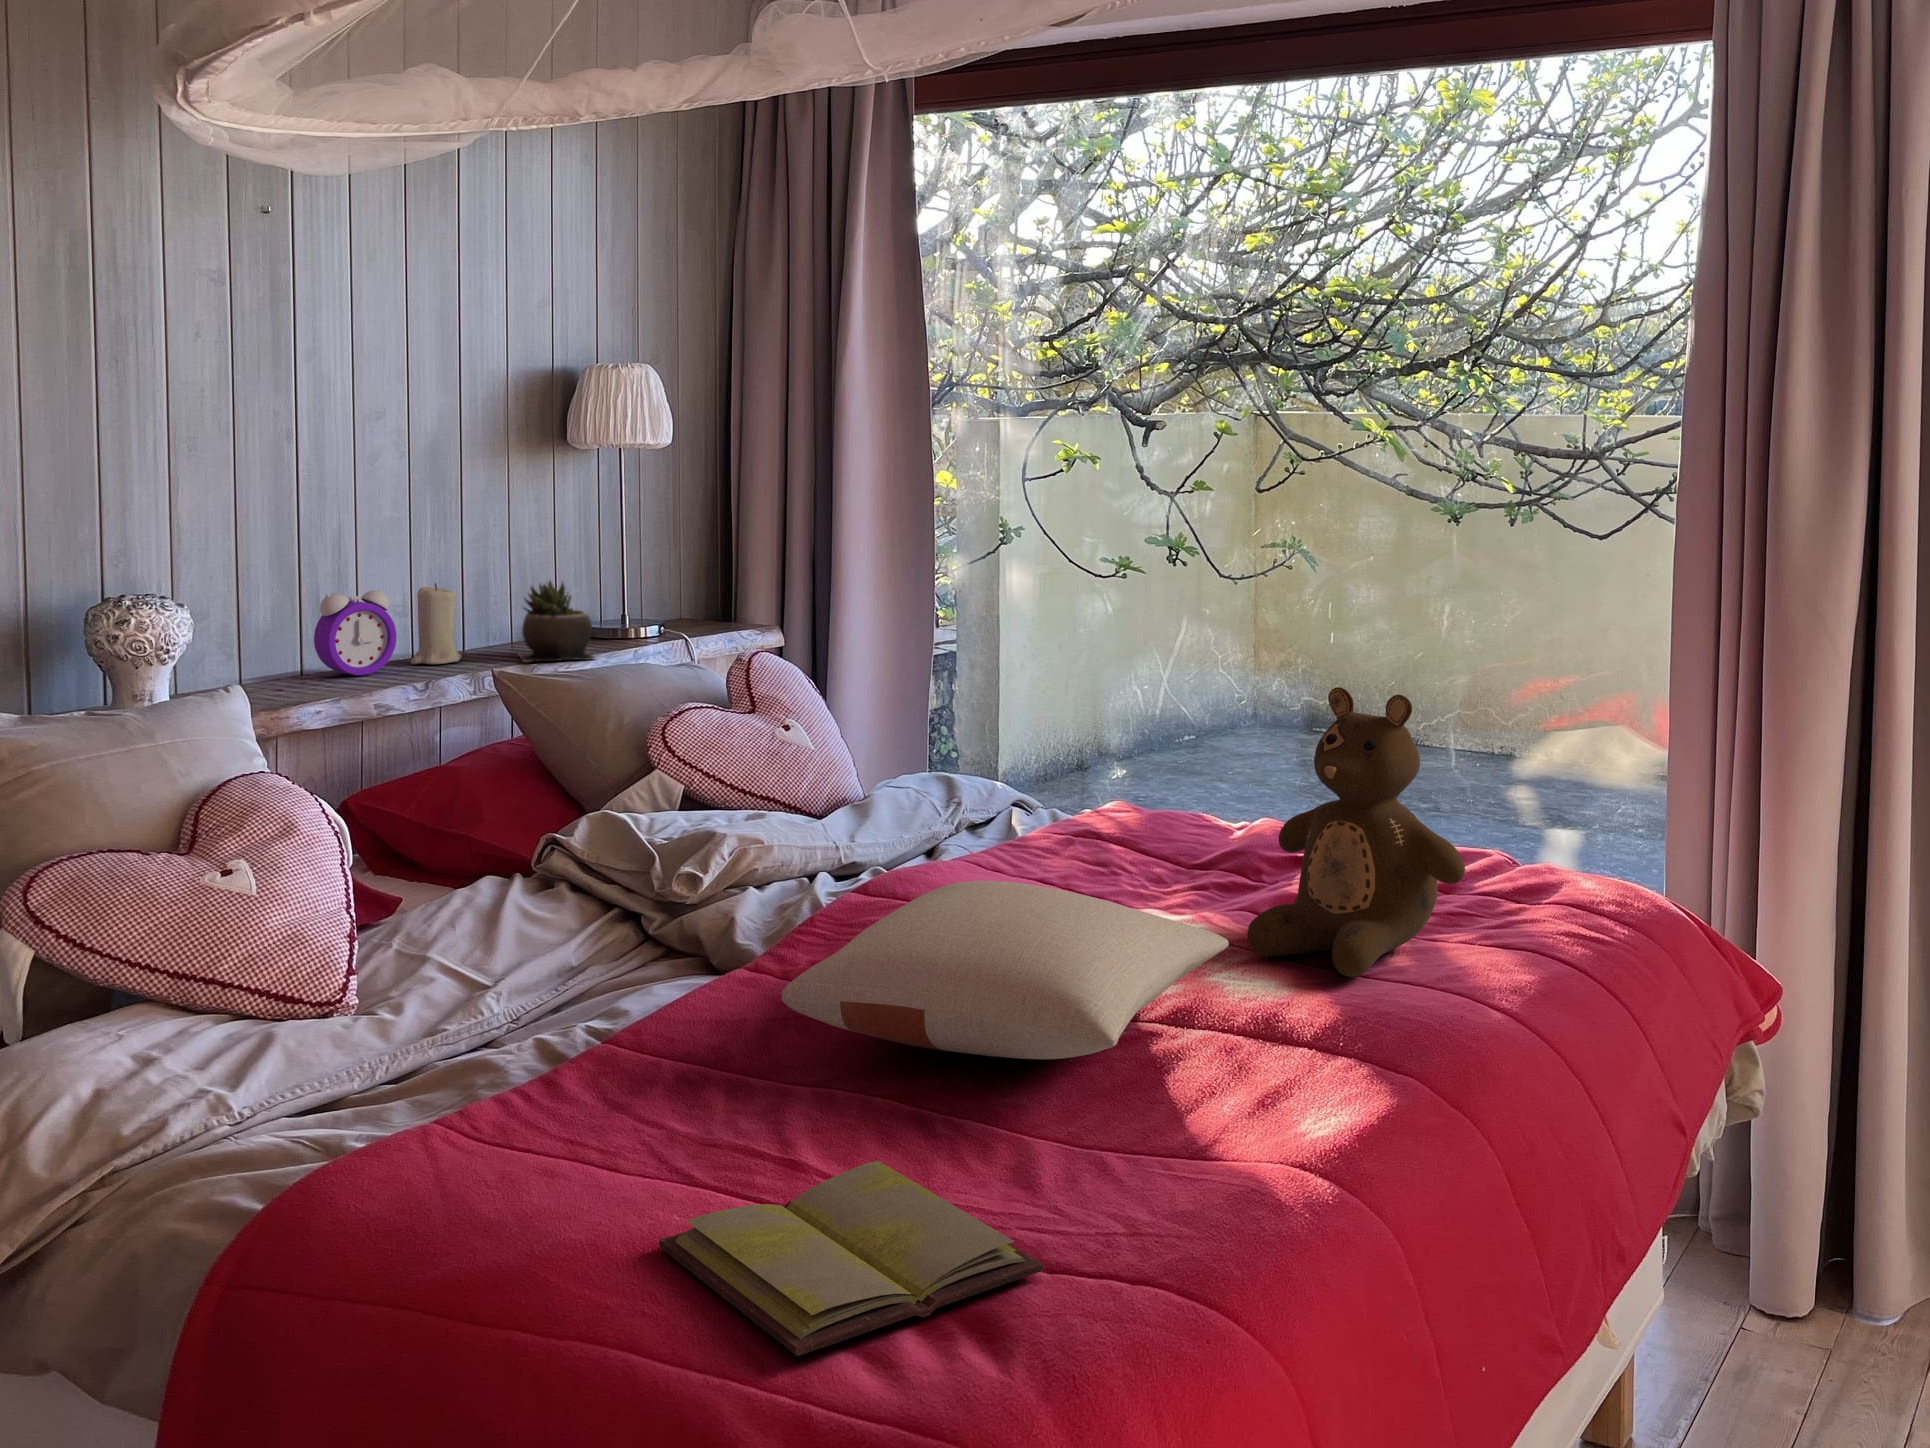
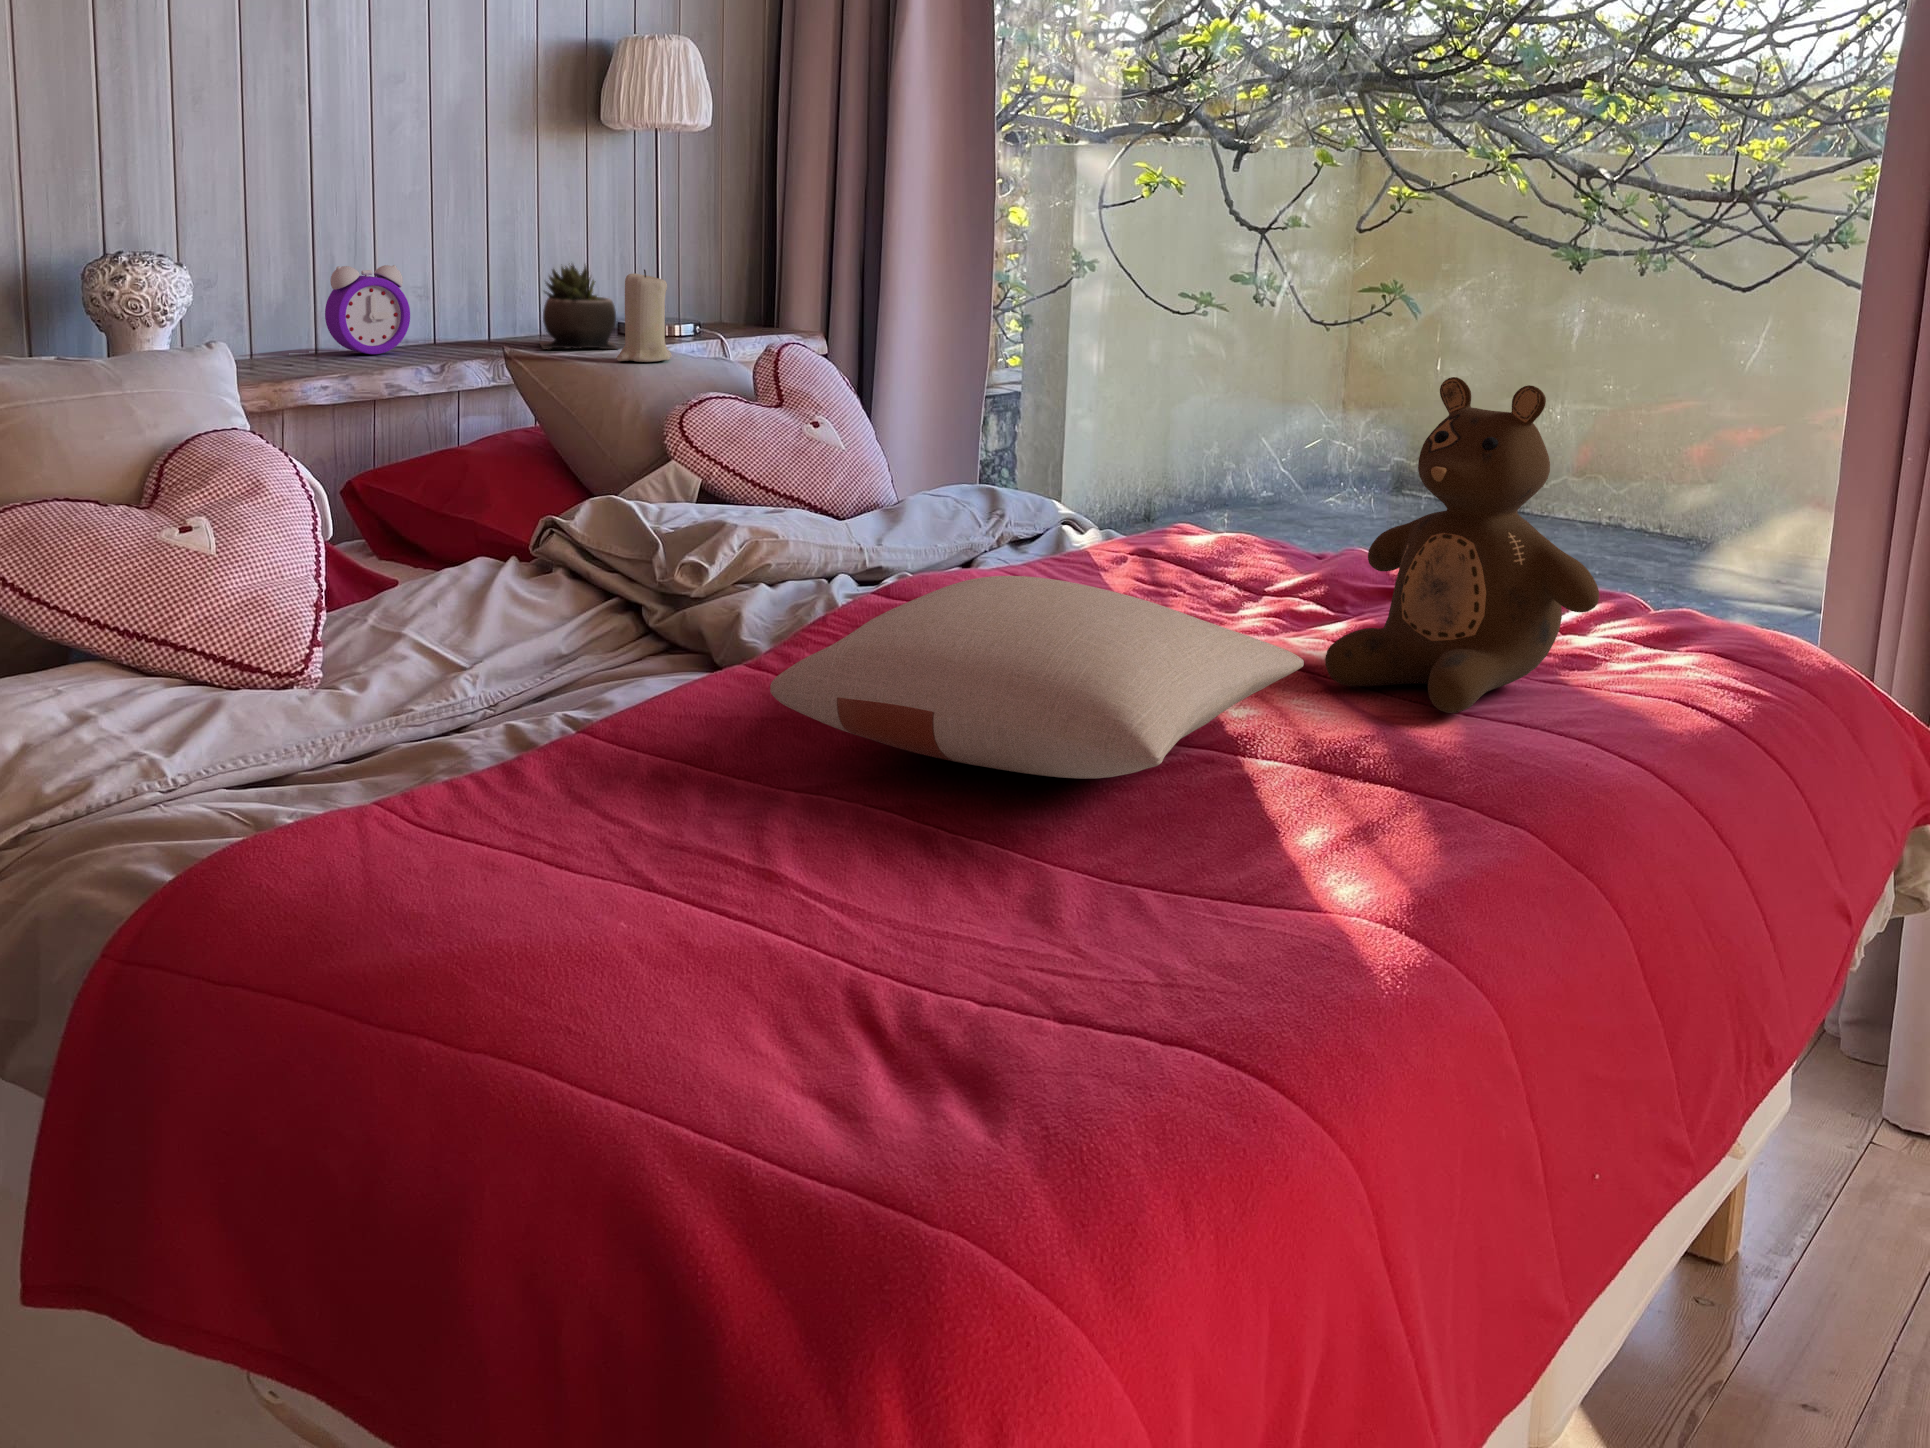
candle: present [411,583,461,664] -> present [617,269,672,362]
diary: present [659,1161,1044,1356] -> none [597,877,1055,1097]

